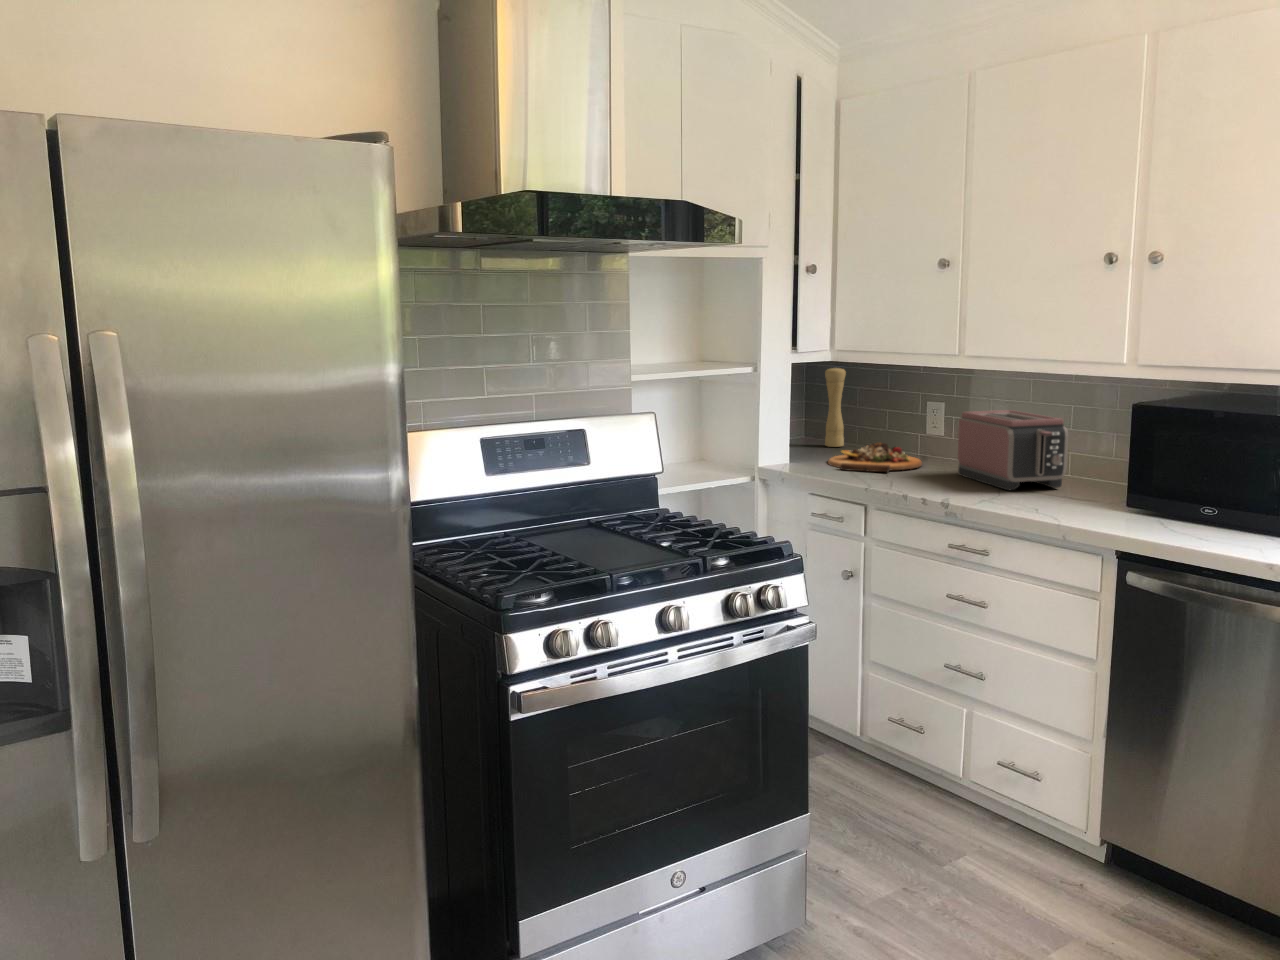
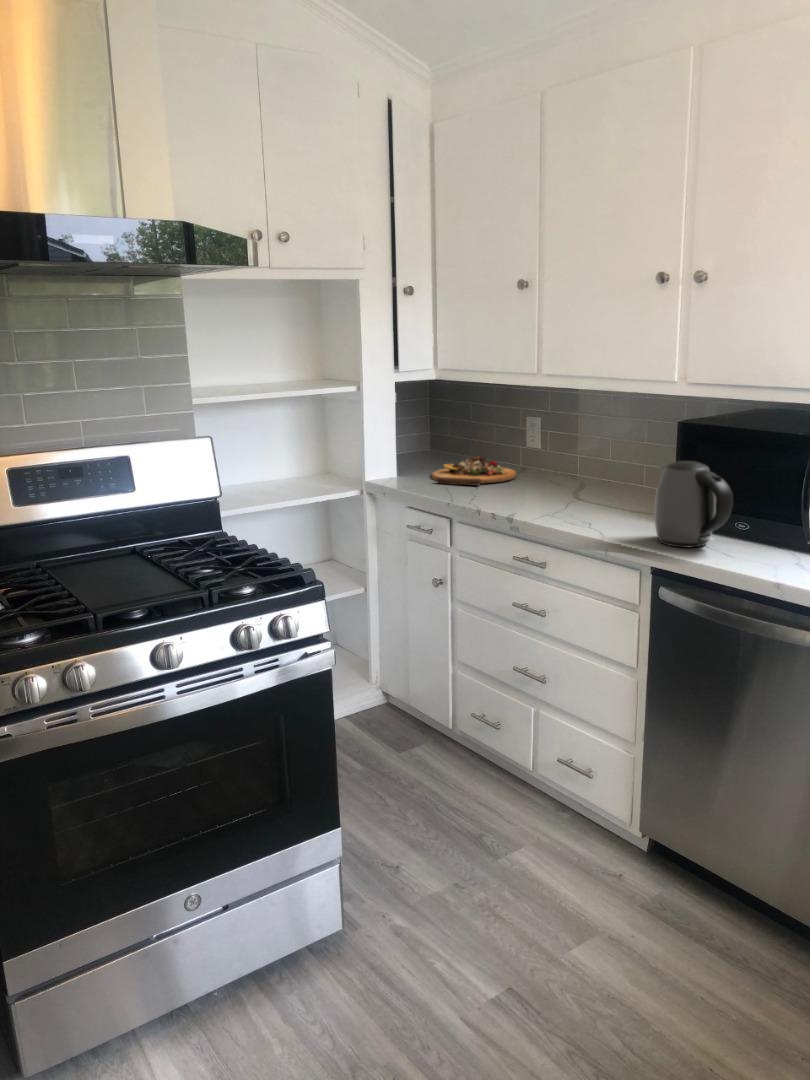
pepper mill: present [825,367,846,447] -> none [441,385,460,459]
toaster: present [958,410,1068,490] -> none [542,425,634,504]
kettle: none [1115,442,1203,530] -> present [654,461,733,547]

